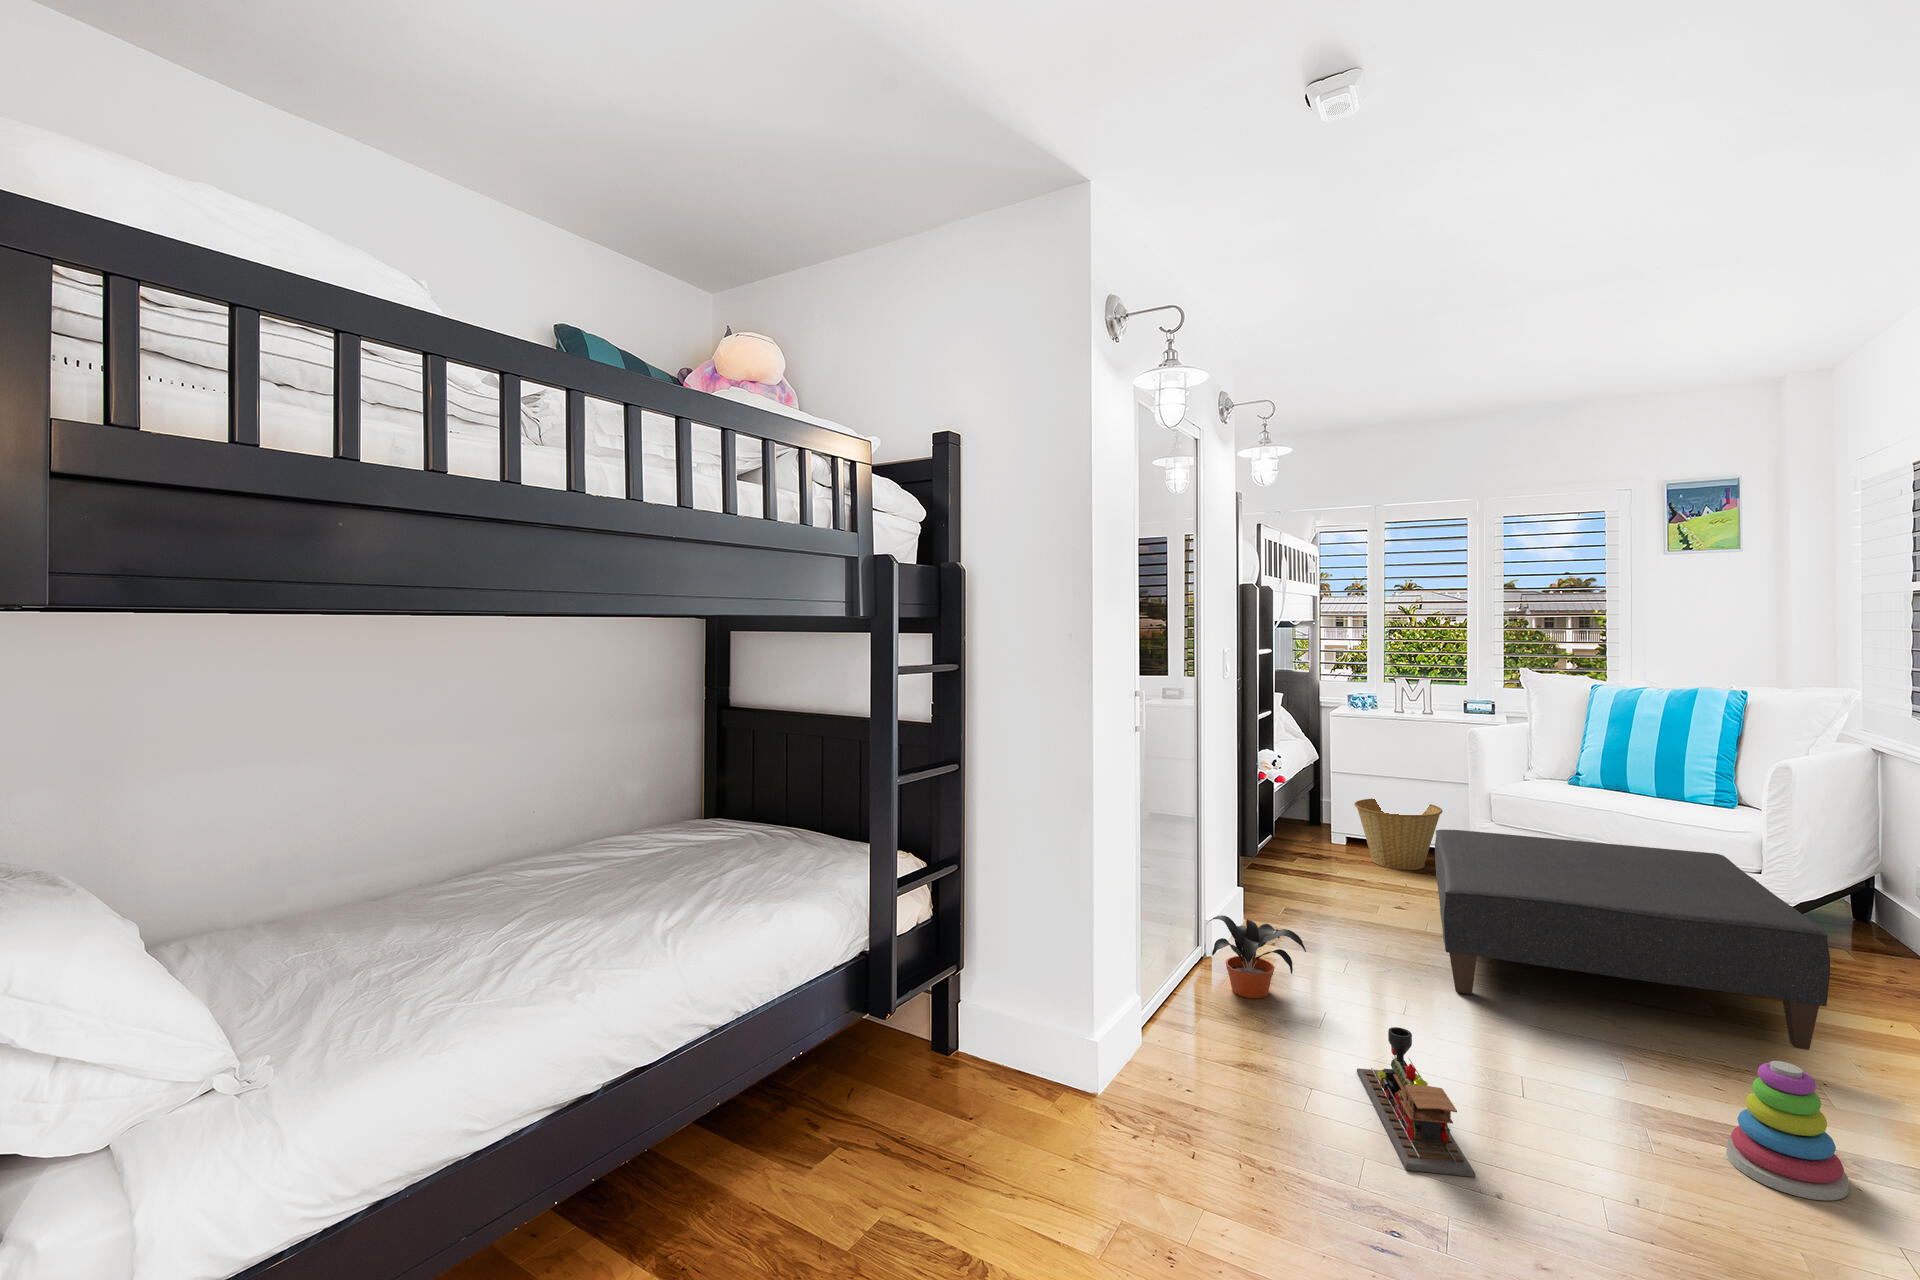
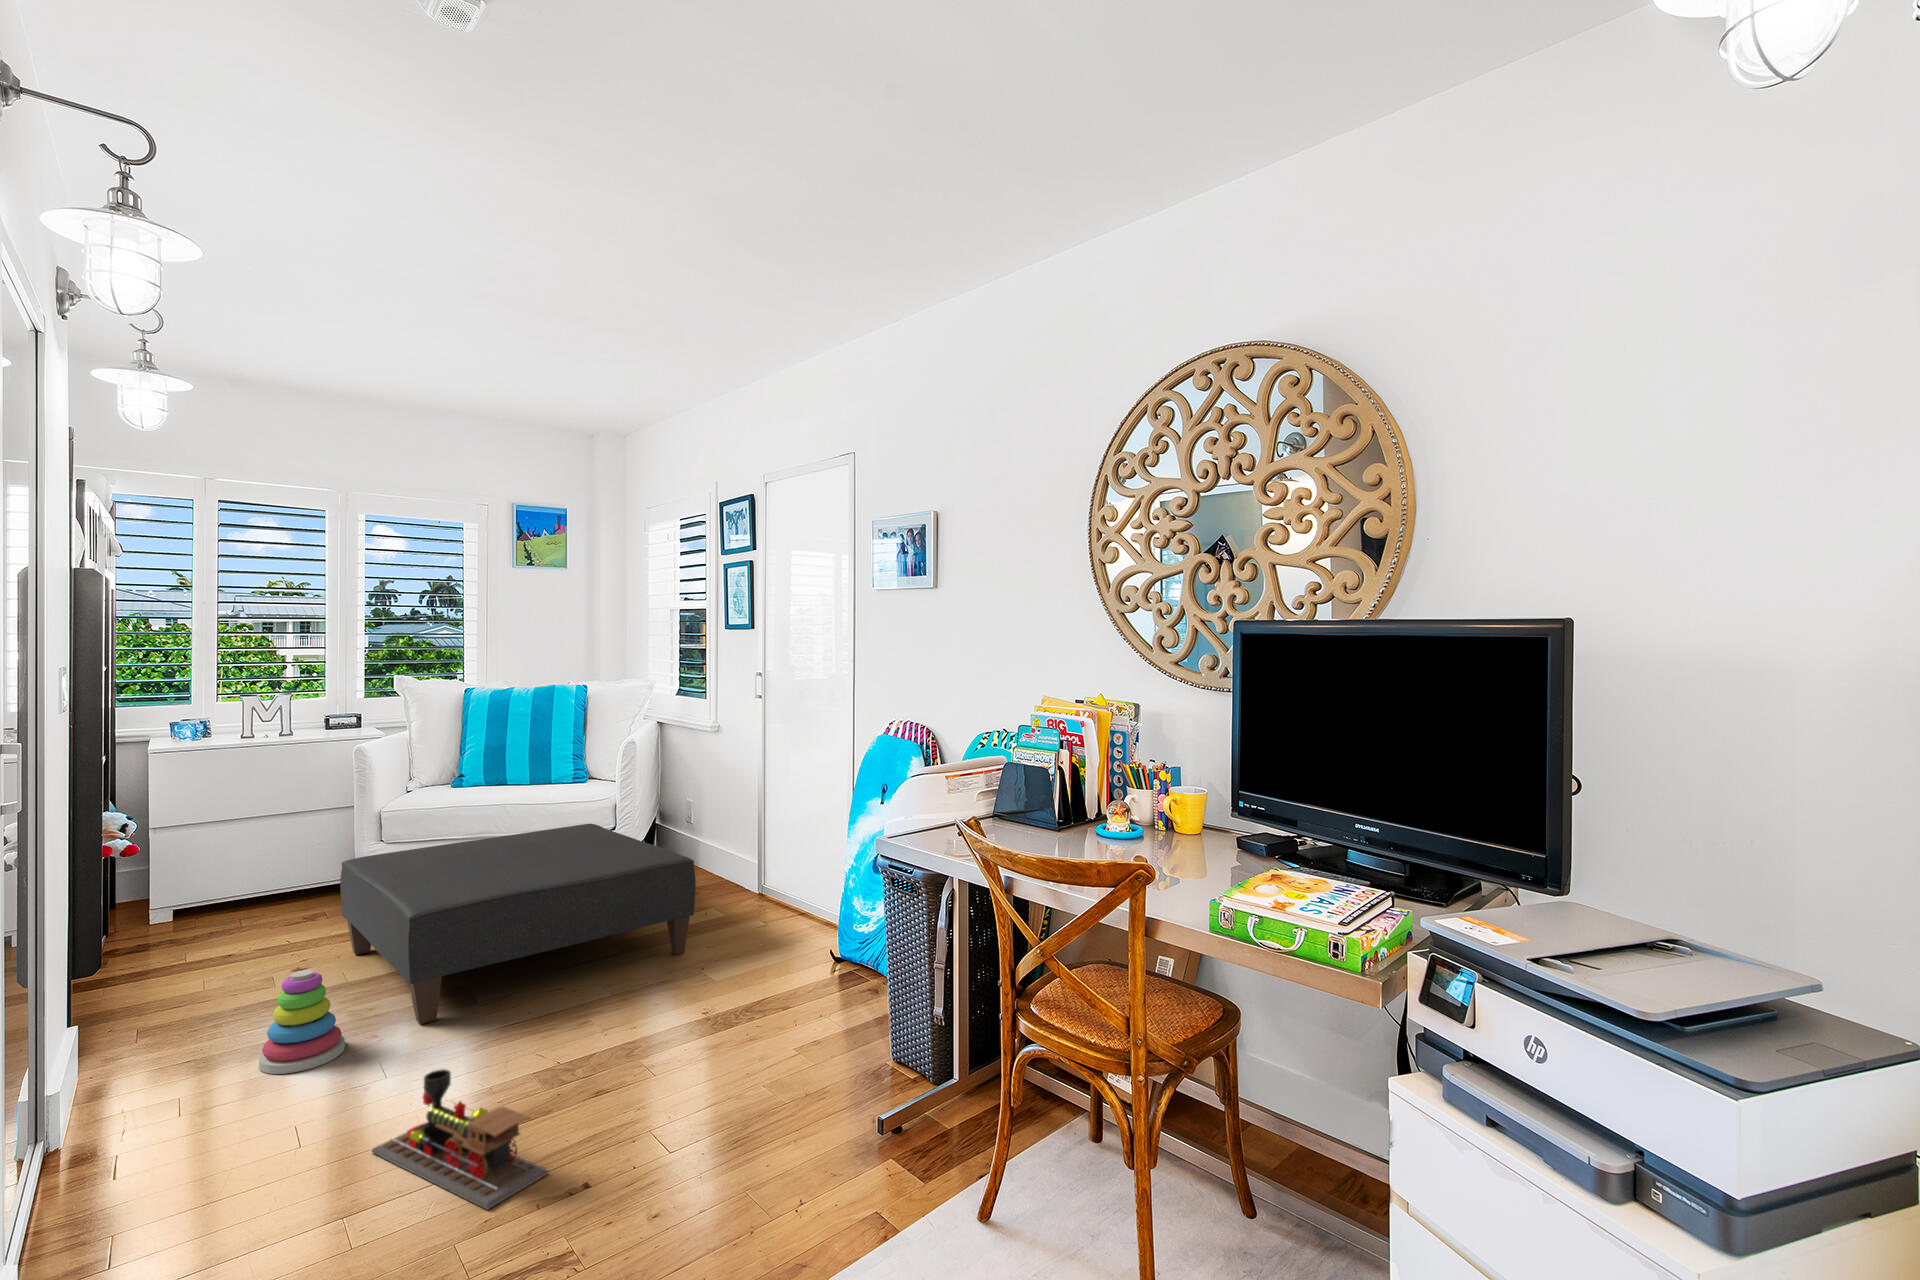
basket: present [1354,799,1443,869] -> none [197,840,319,929]
potted plant: present [1210,915,1306,998] -> none [68,1030,253,1156]
stacking toy: present [1727,1061,1849,1201] -> present [259,970,345,1074]

